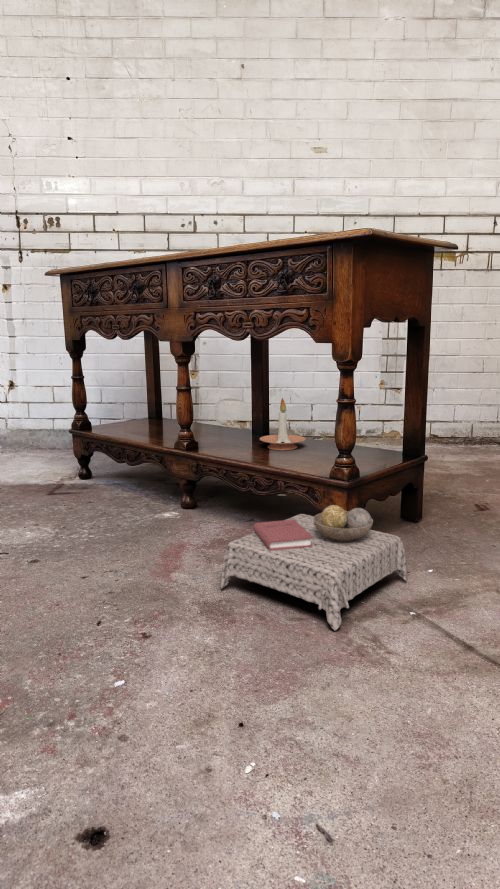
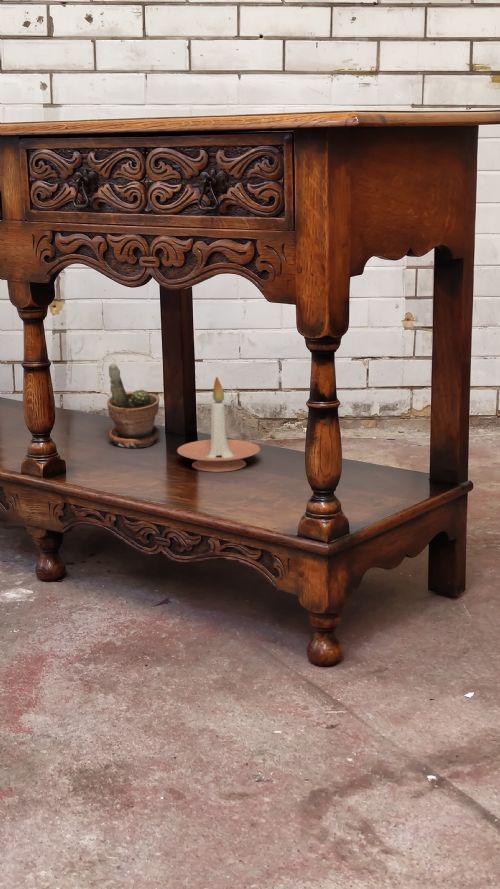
potted plant: none [221,393,249,440] -> present [107,363,160,448]
ottoman: present [221,505,407,630] -> none [109,596,427,816]

